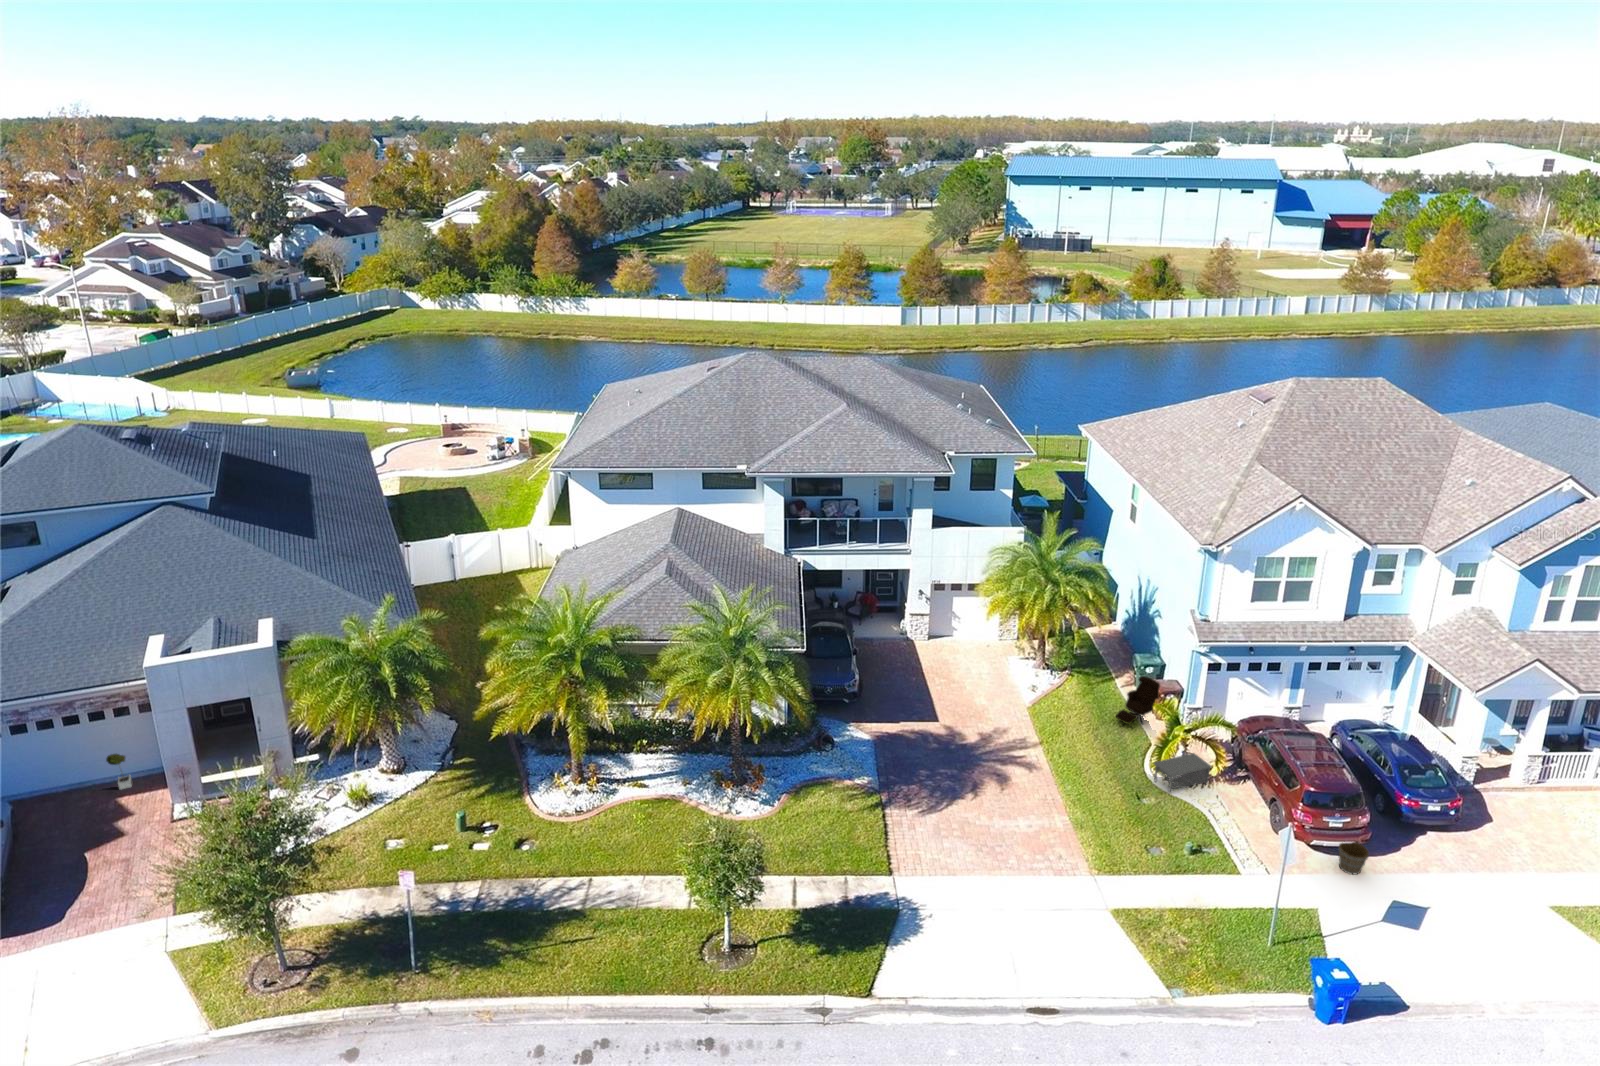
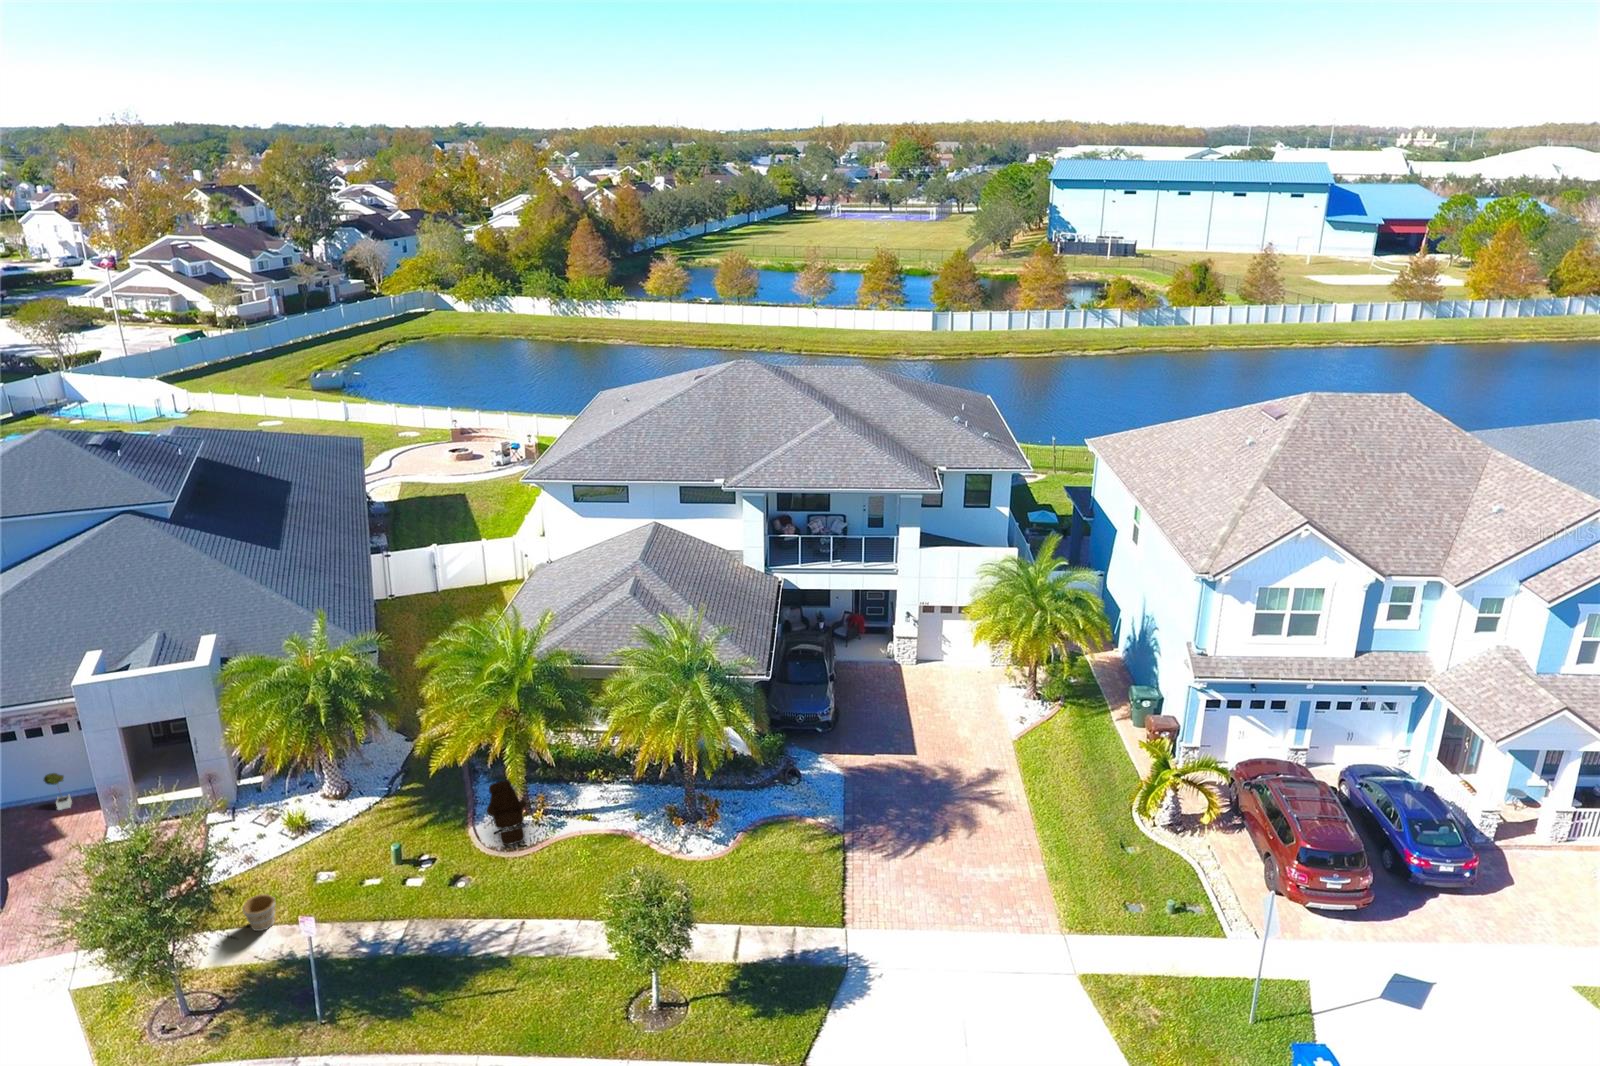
lounge chair: present [1116,676,1160,724] -> present [487,779,527,847]
storage bench: present [1154,753,1211,793] -> none [1140,798,1204,843]
wooden bucket: present [1339,842,1369,874] -> present [243,894,275,931]

